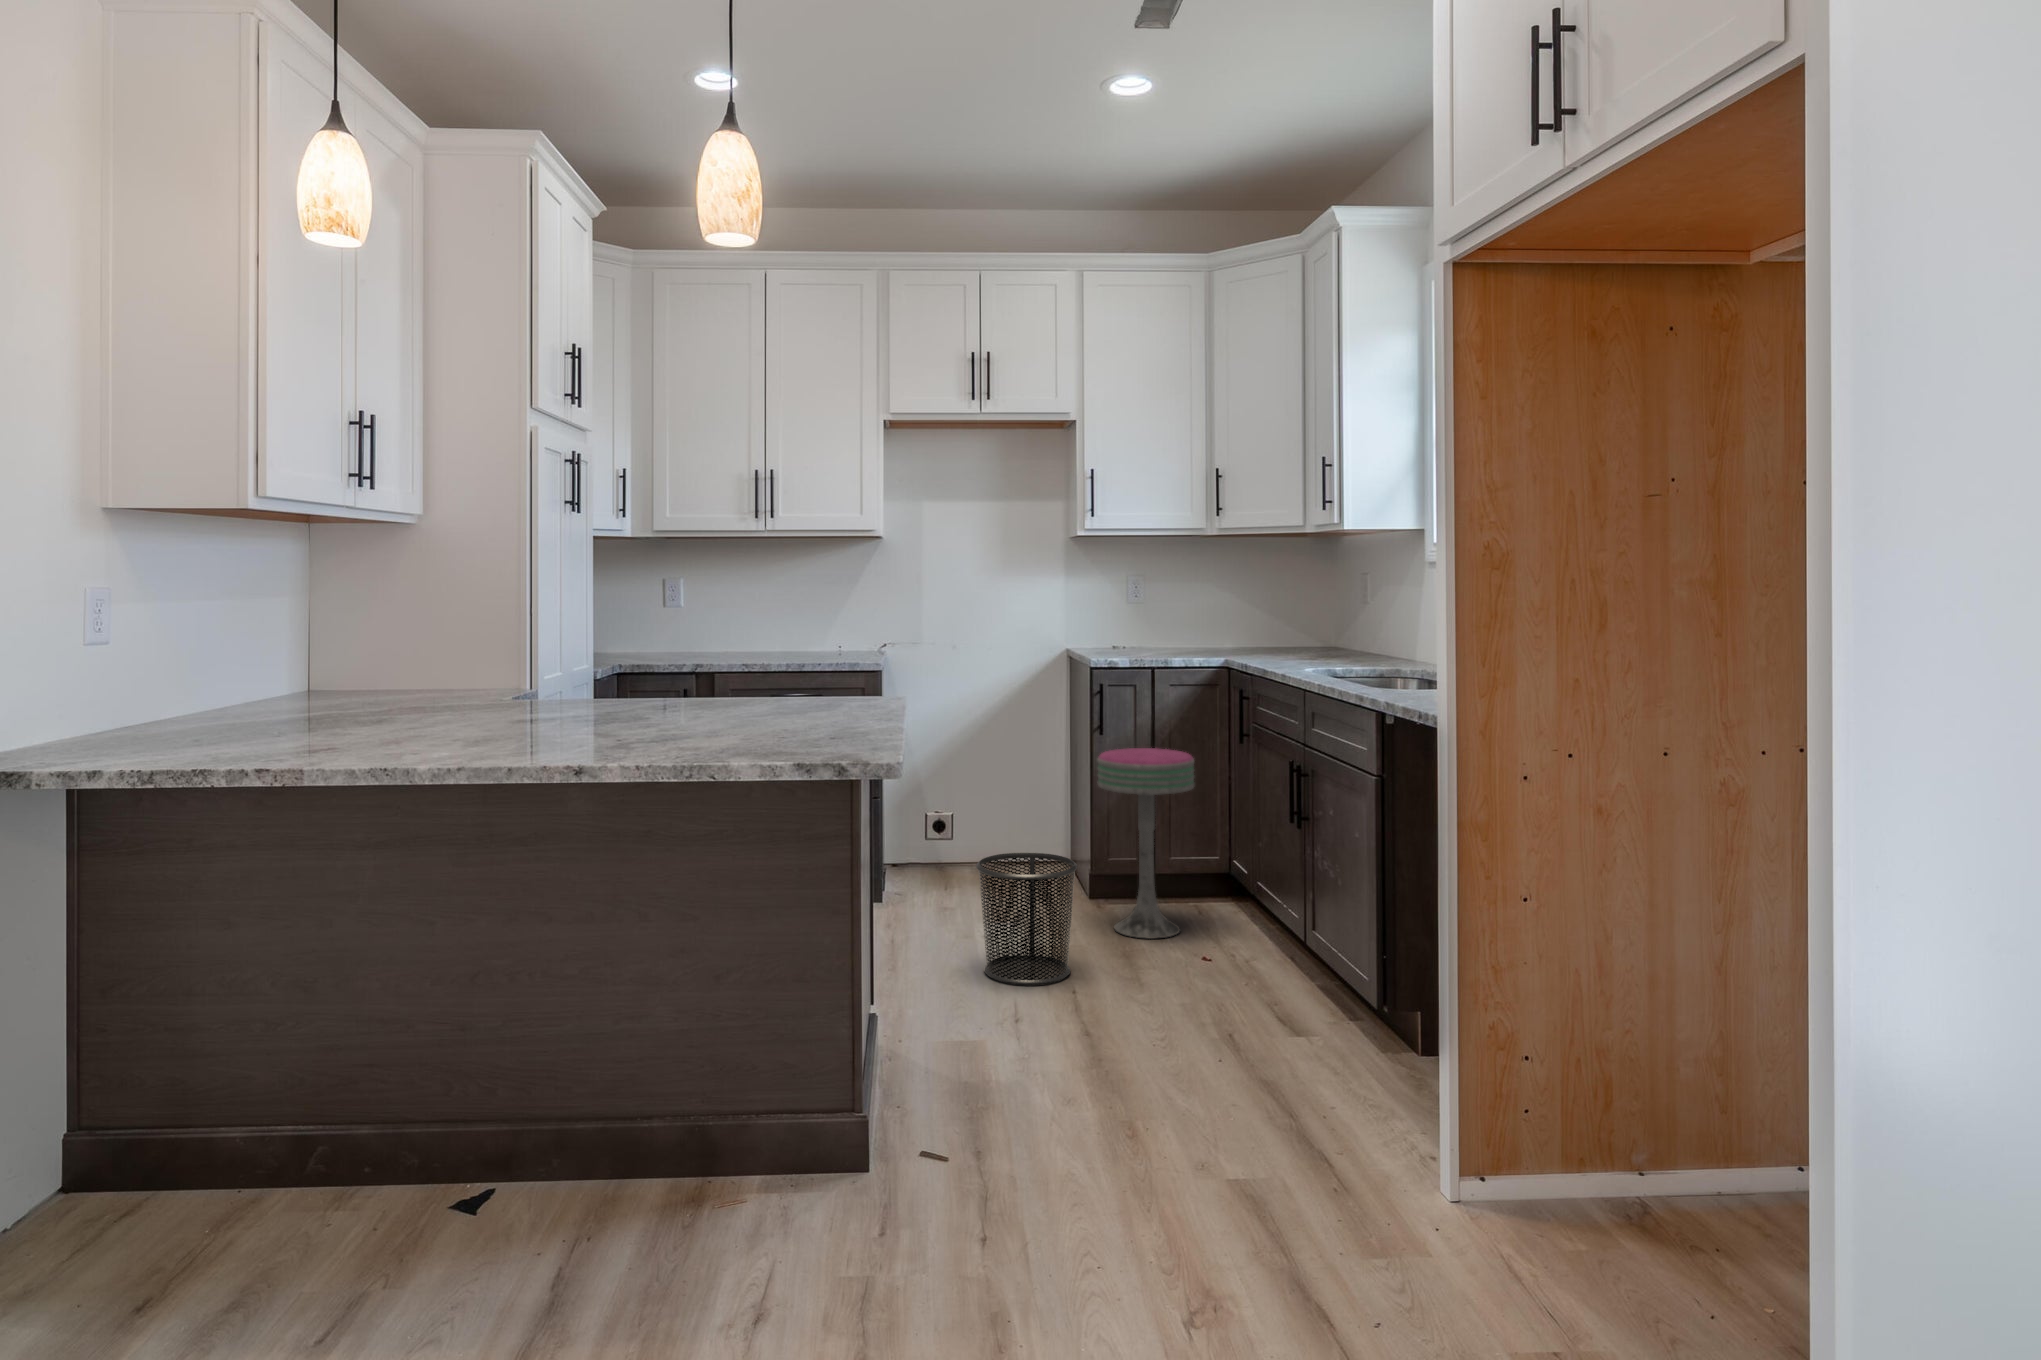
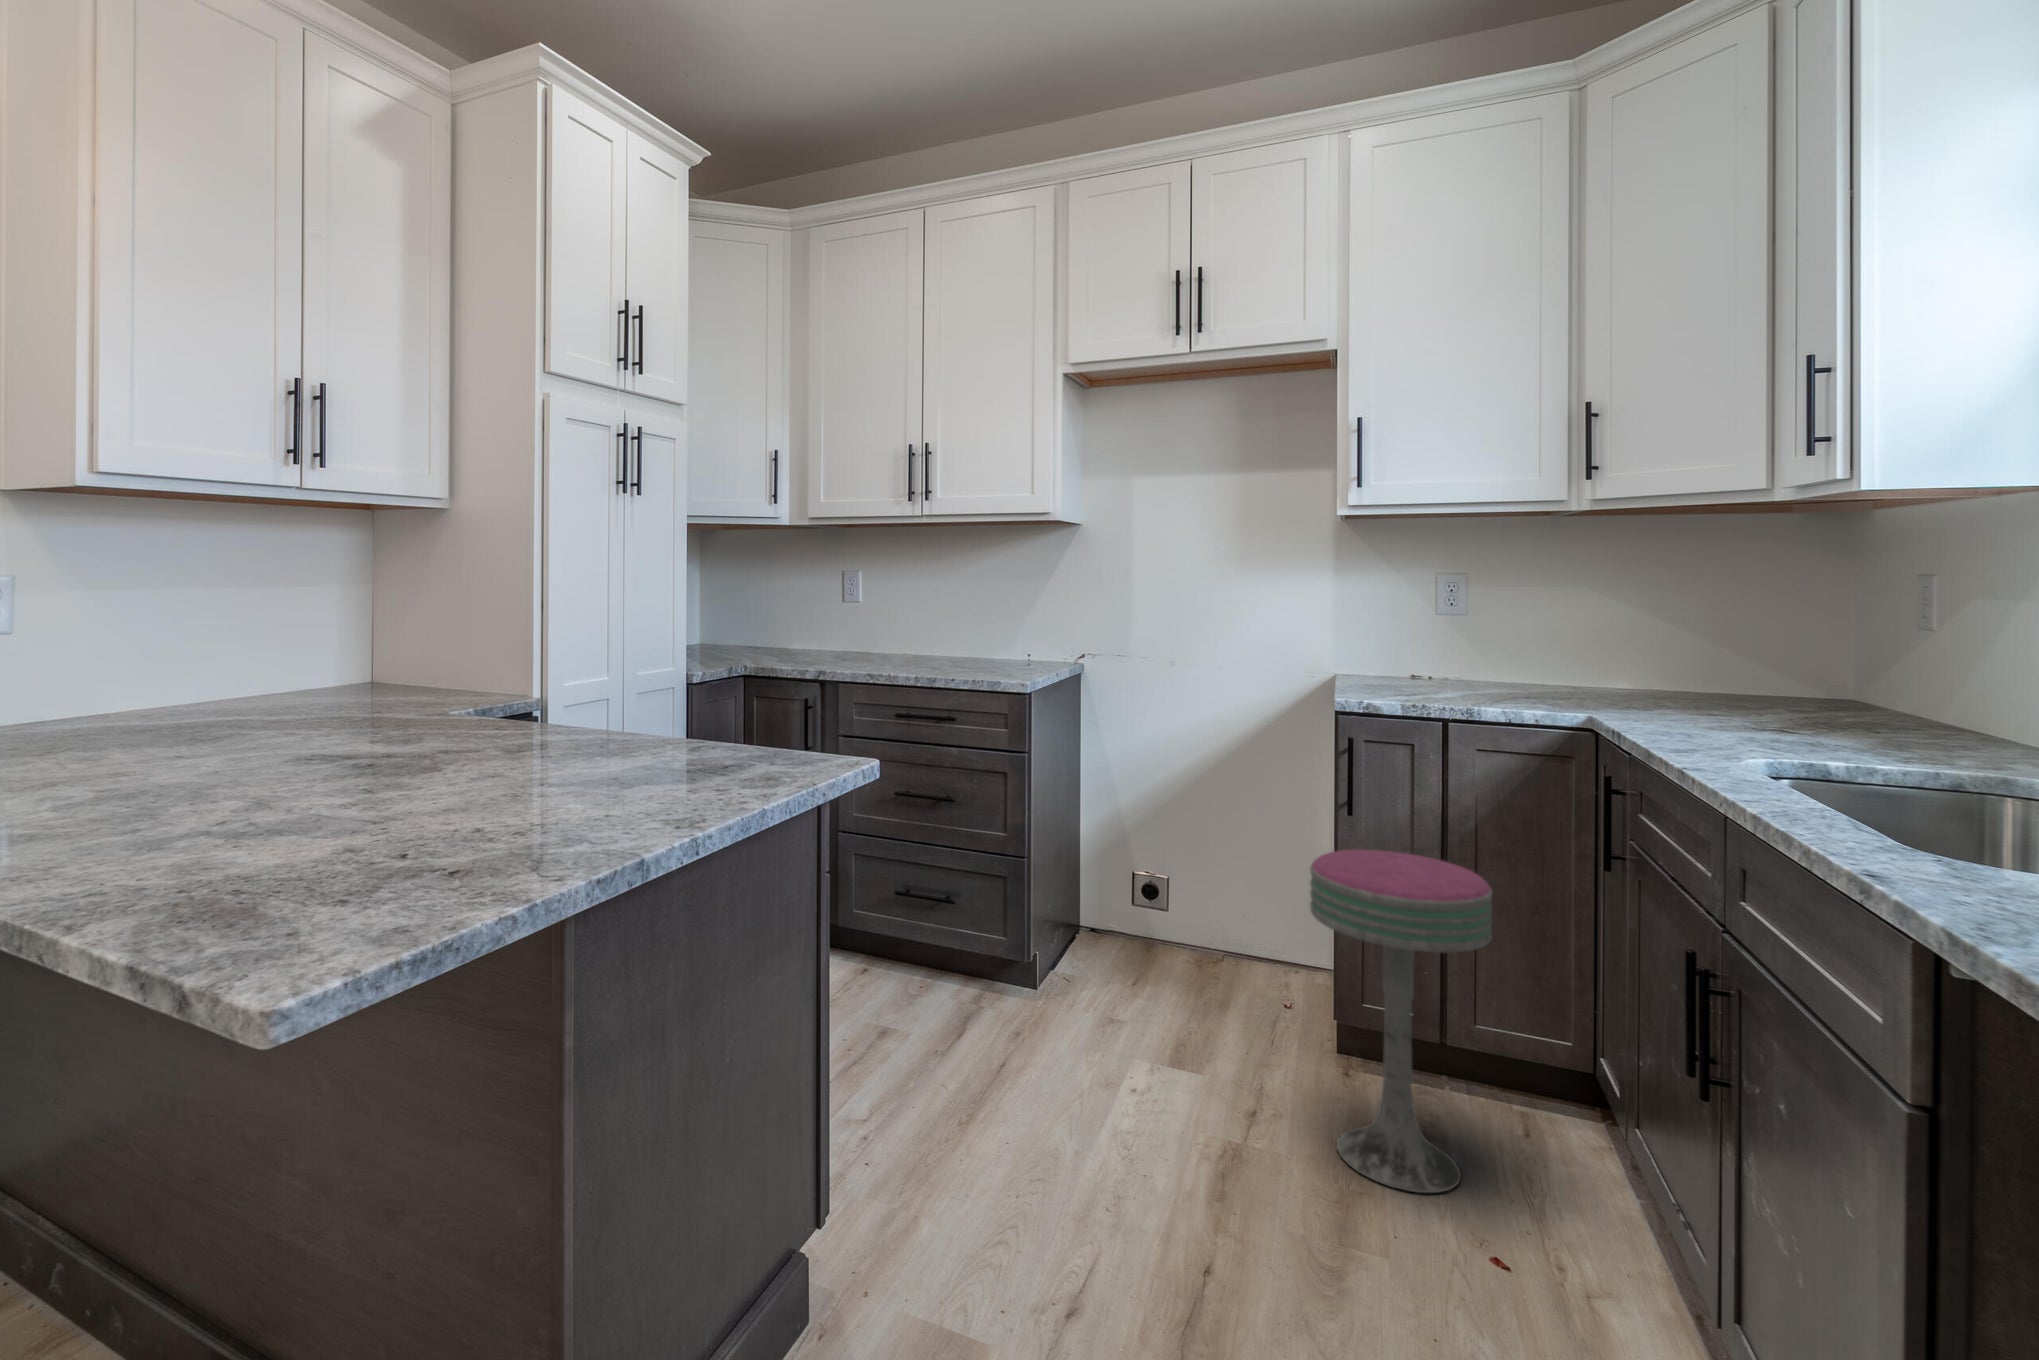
waste bin: present [976,852,1077,985] -> none [1047,1003,1218,1258]

